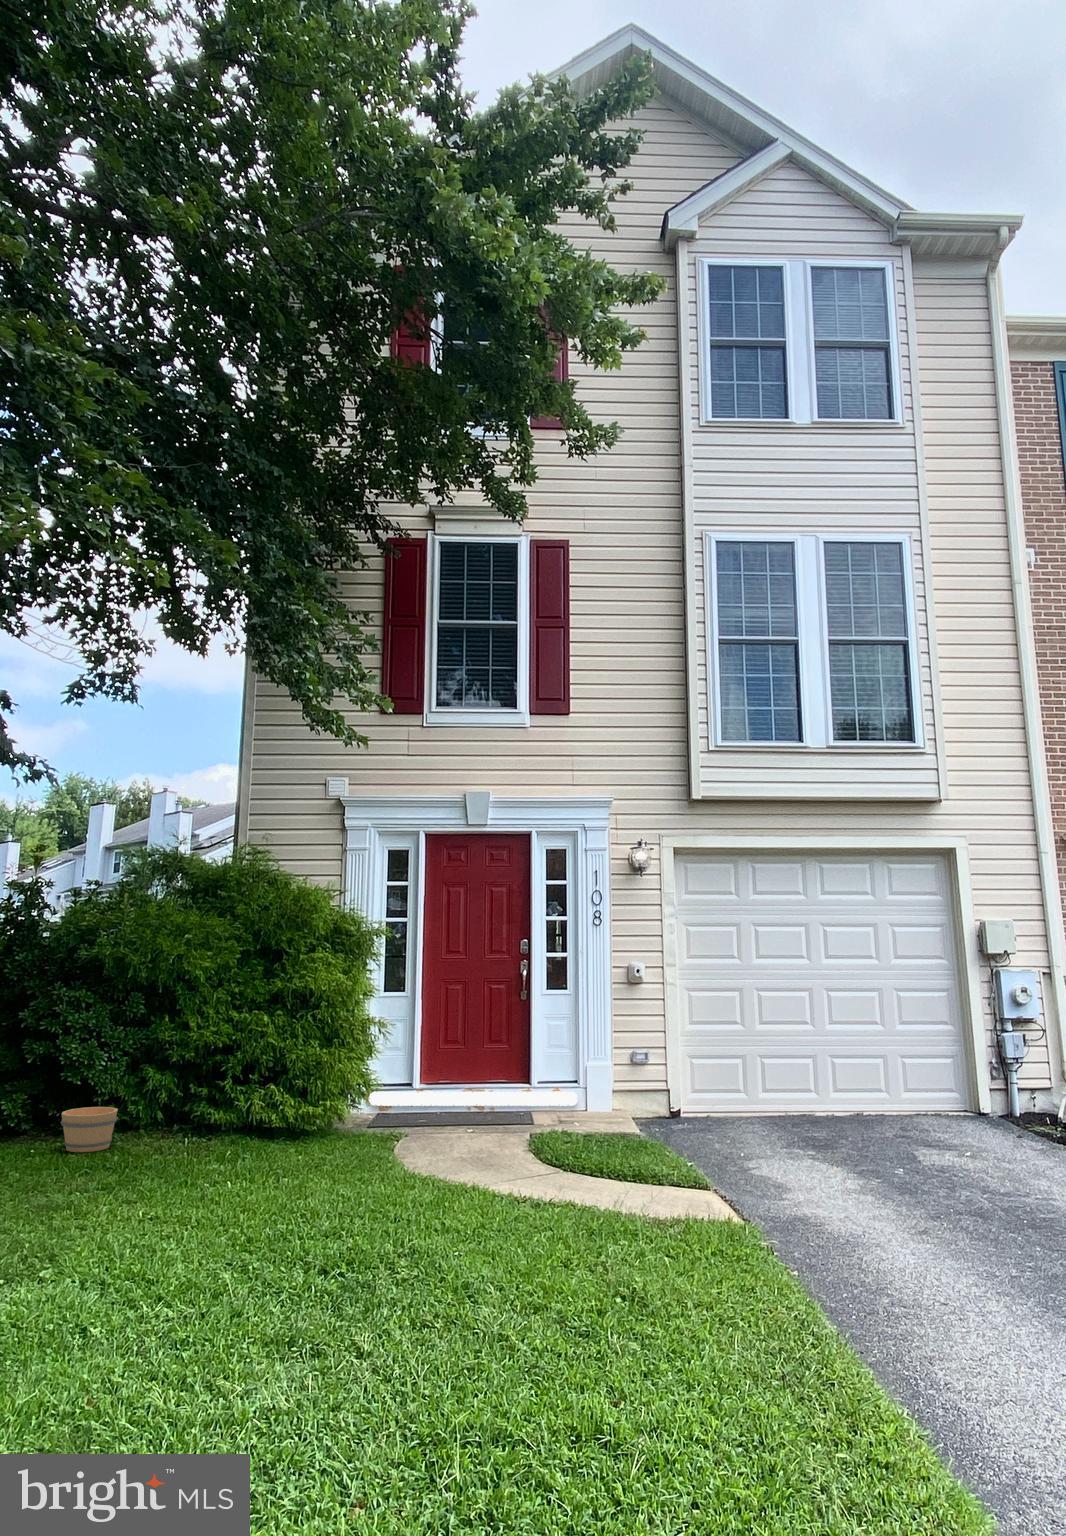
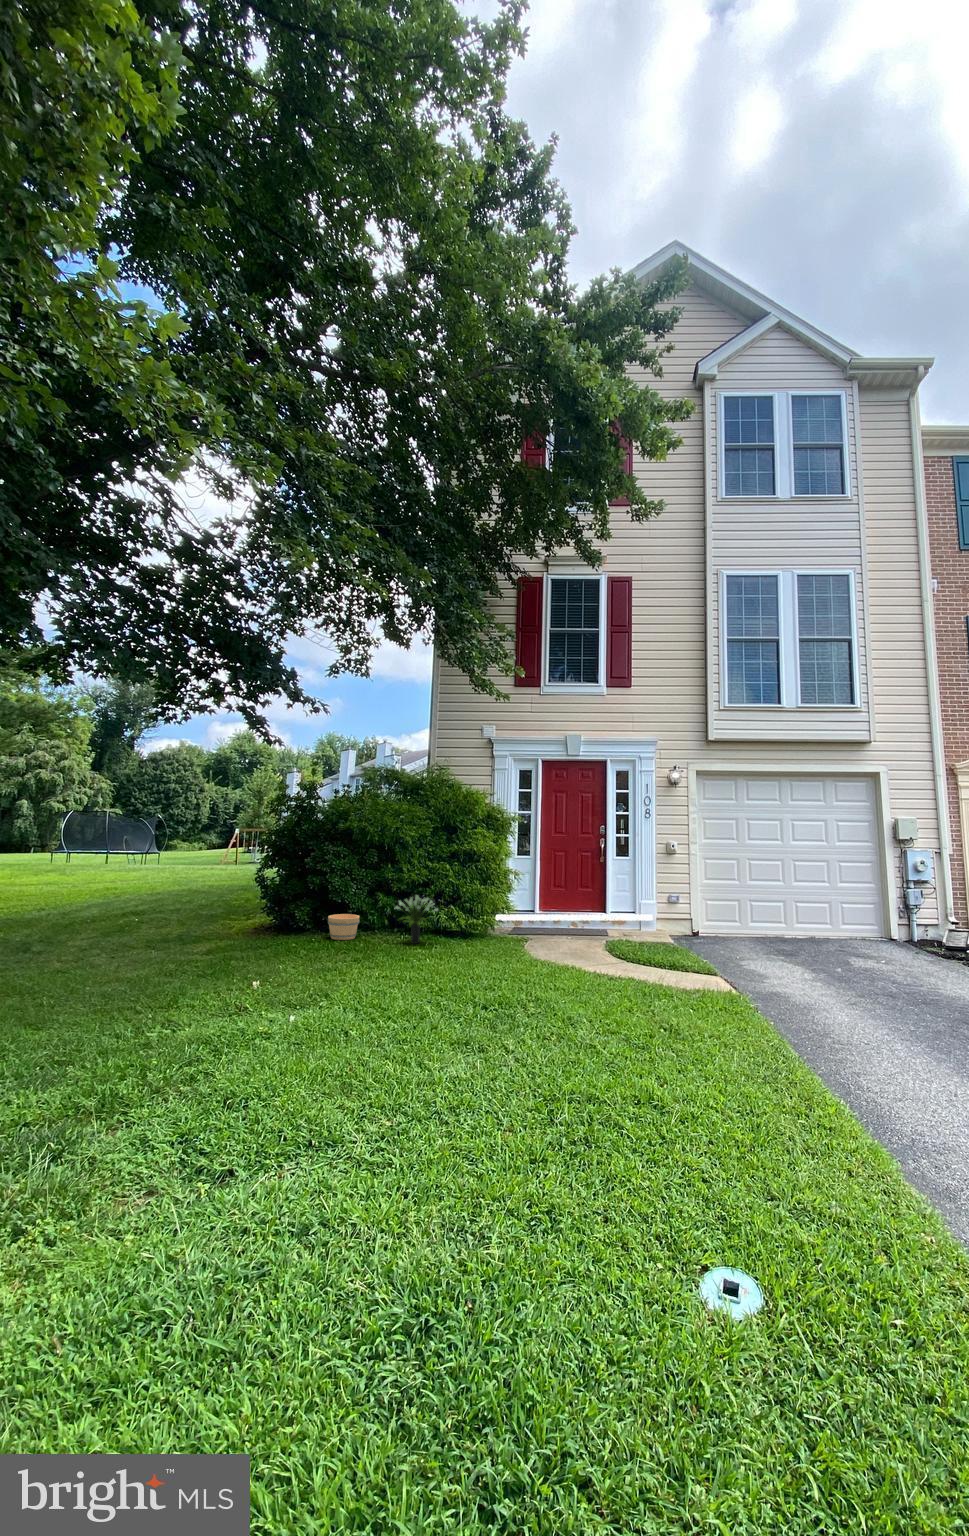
potted plant: none [178,1069,253,1151] -> present [395,895,438,944]

